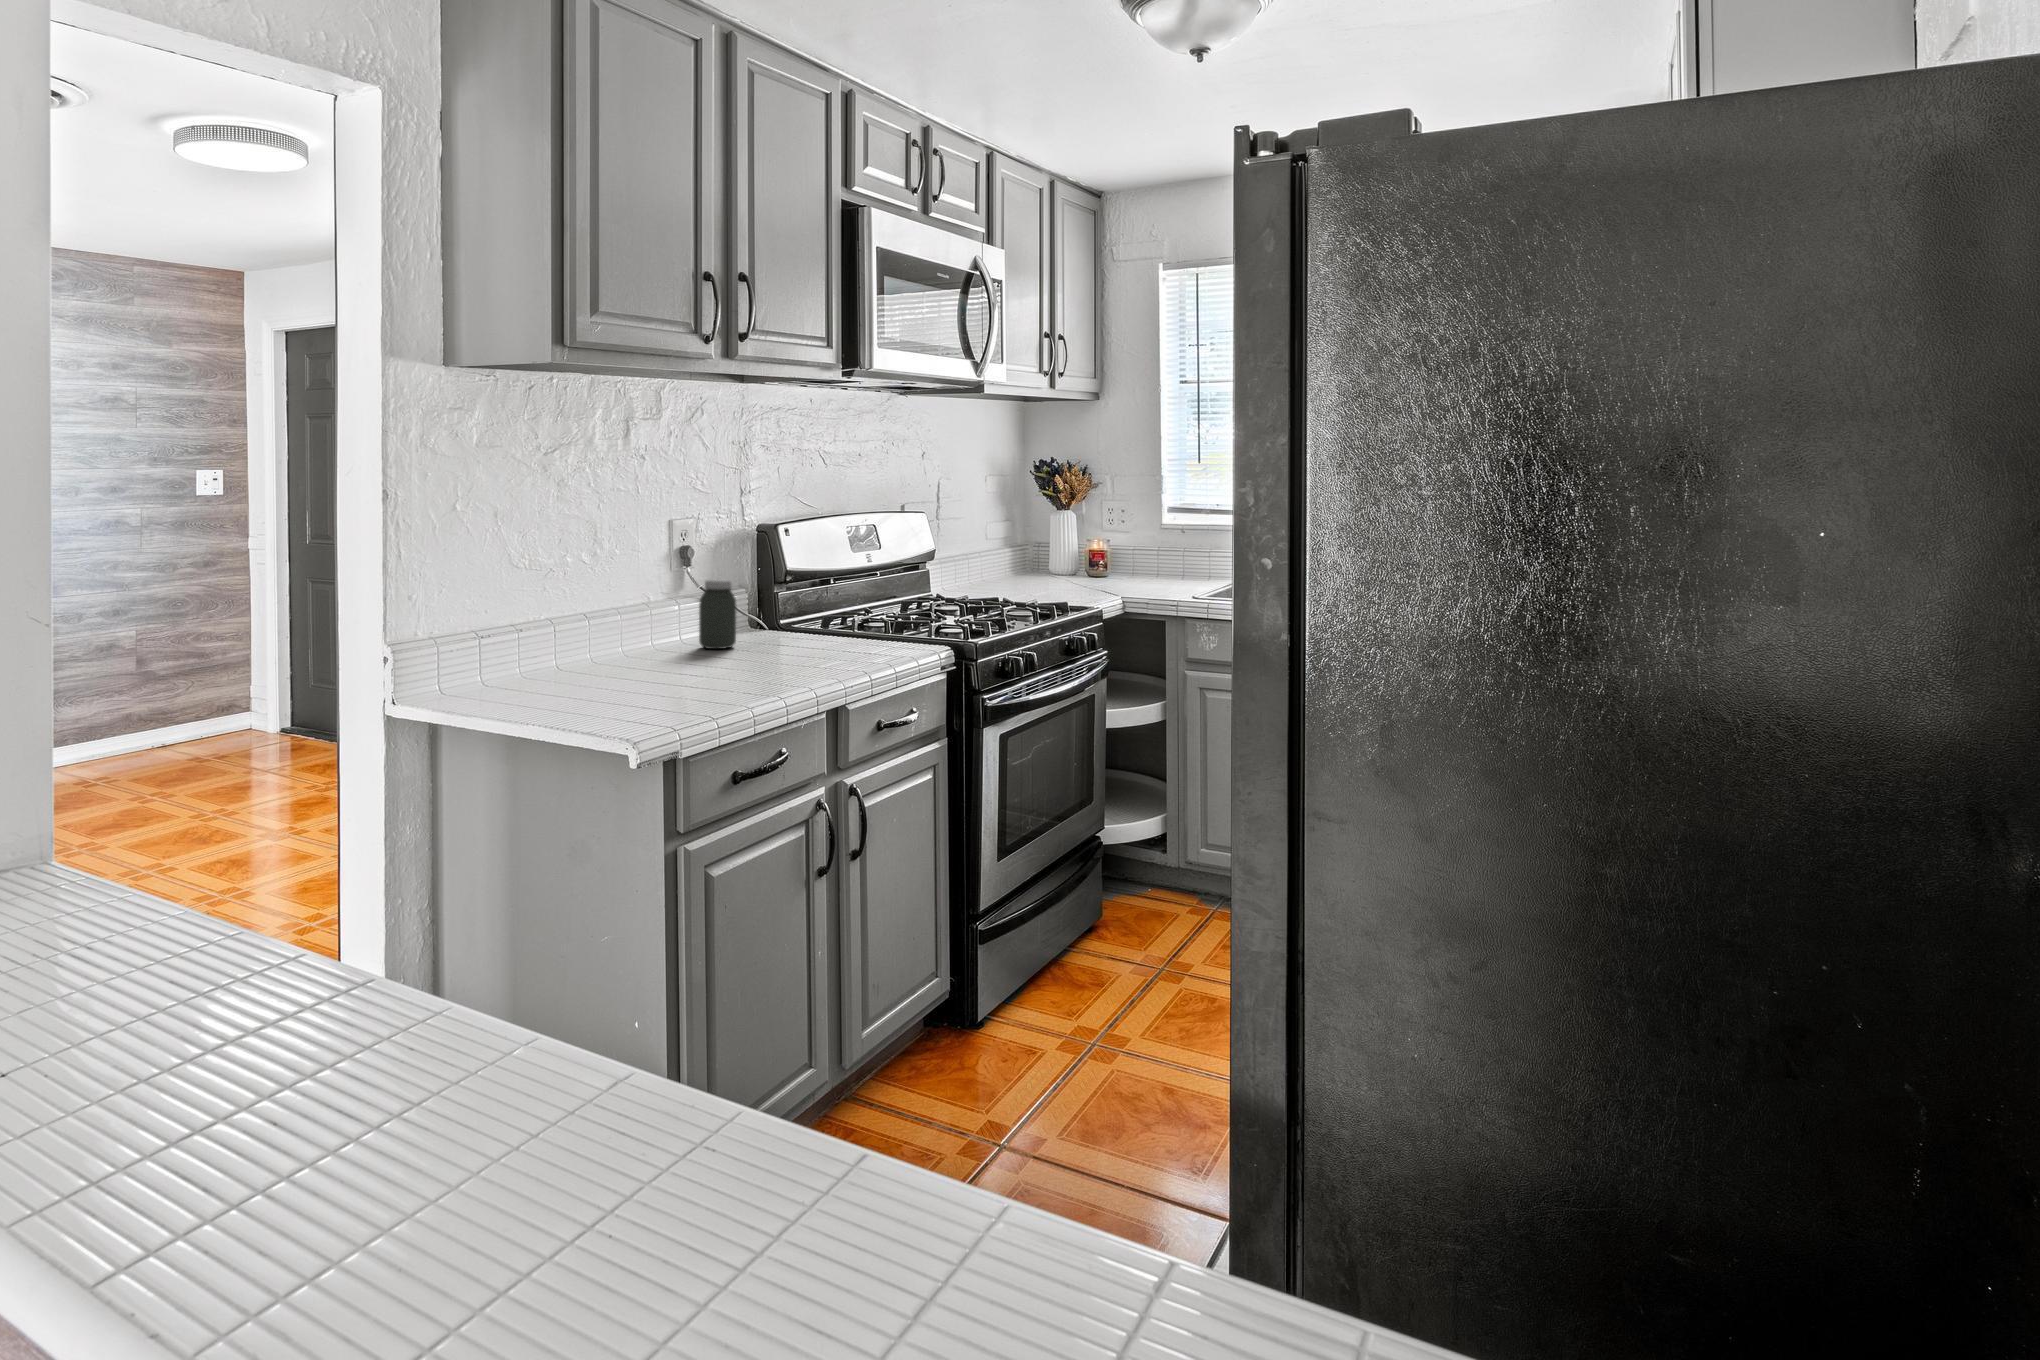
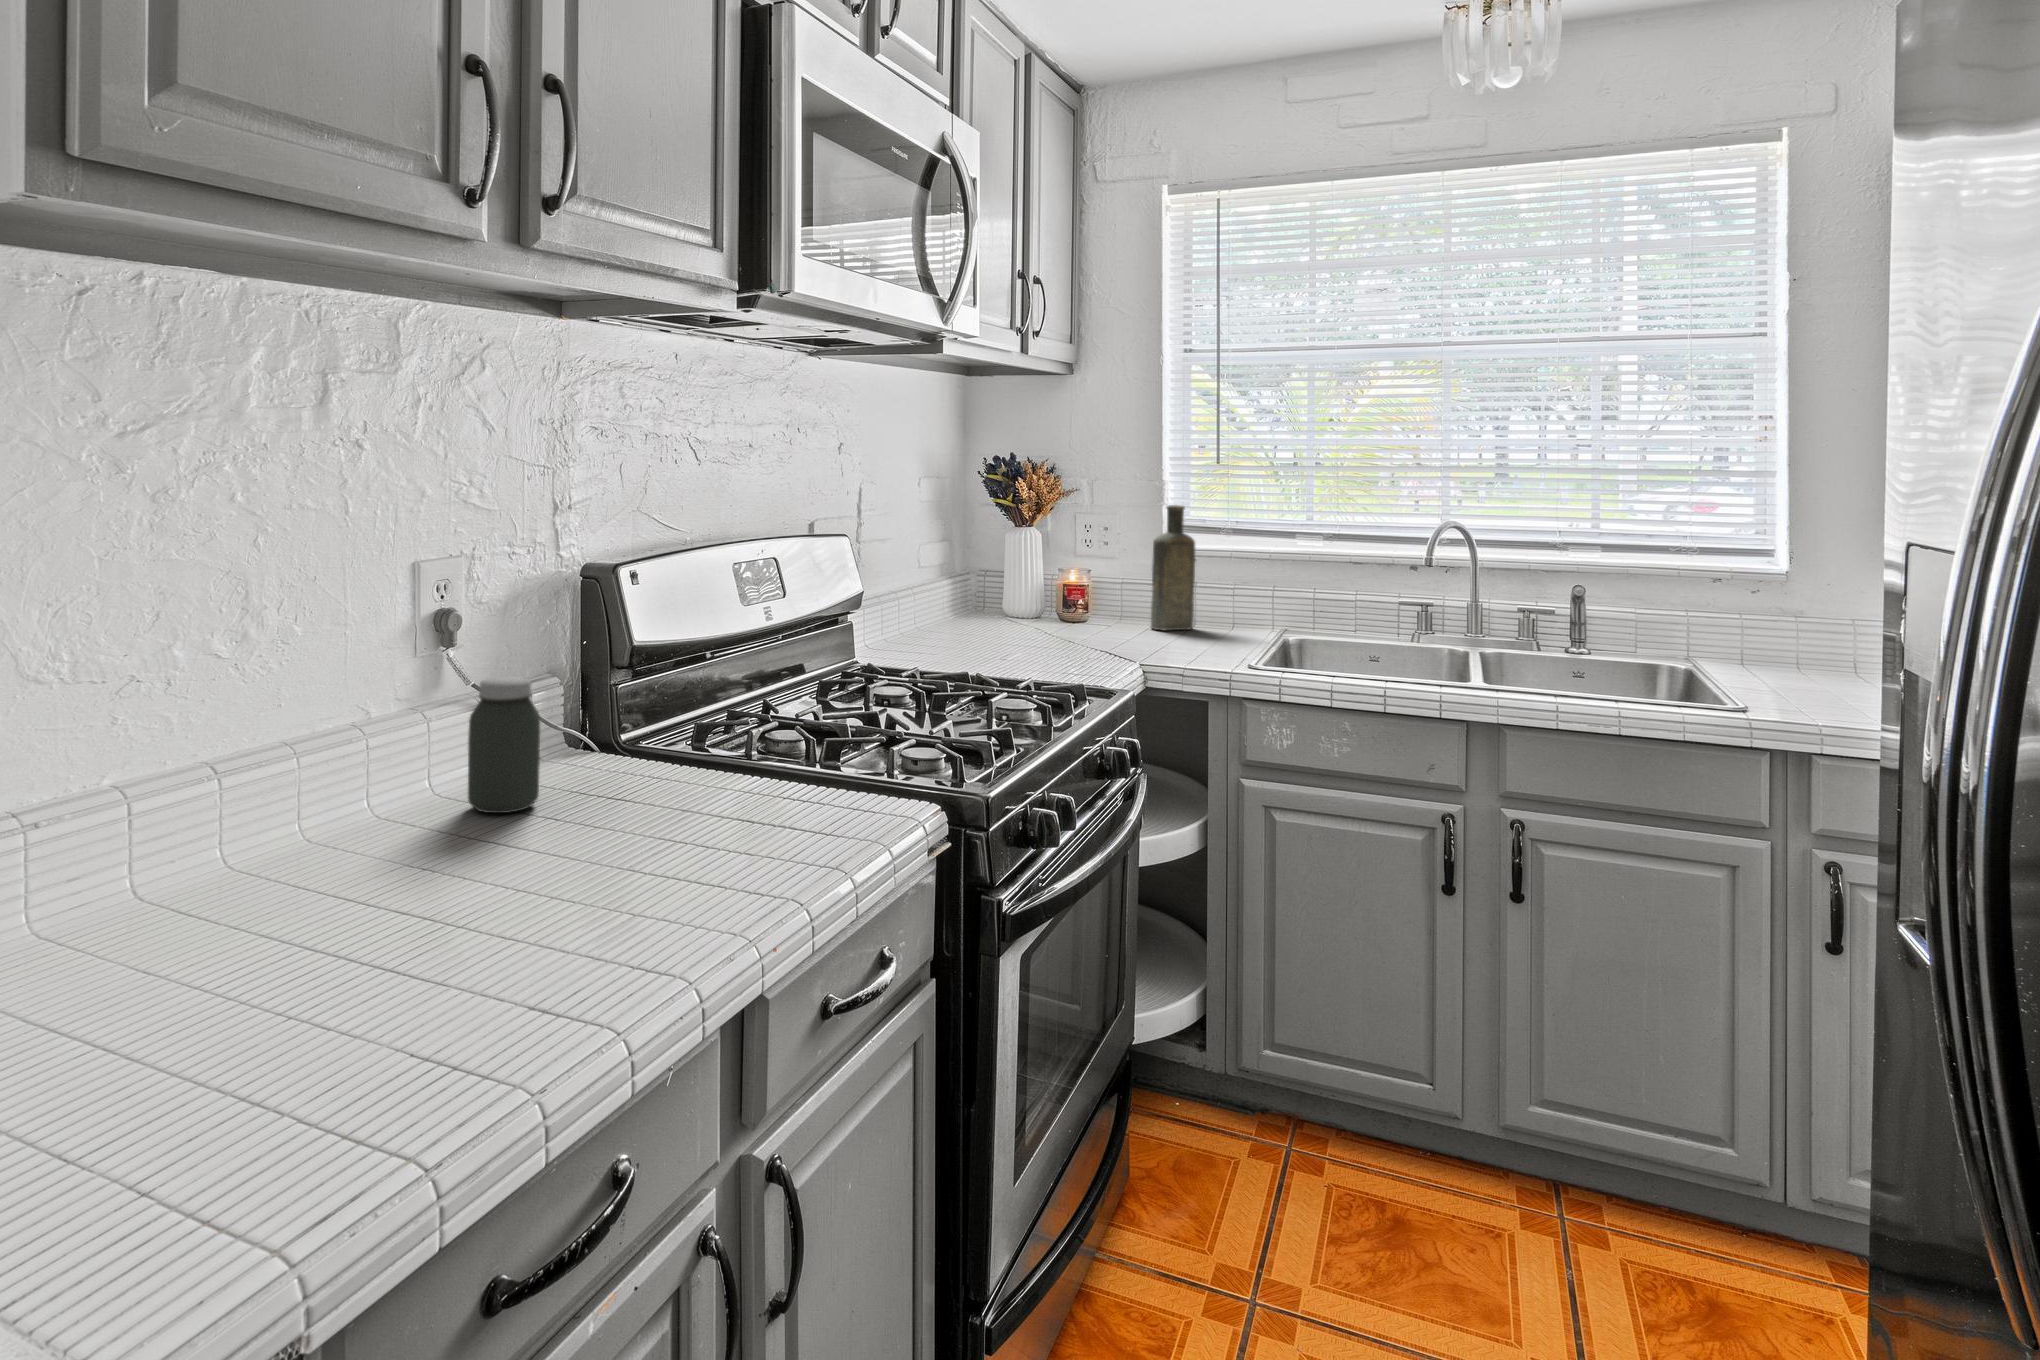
bottle: none [1142,493,1182,582] -> present [1151,505,1195,630]

